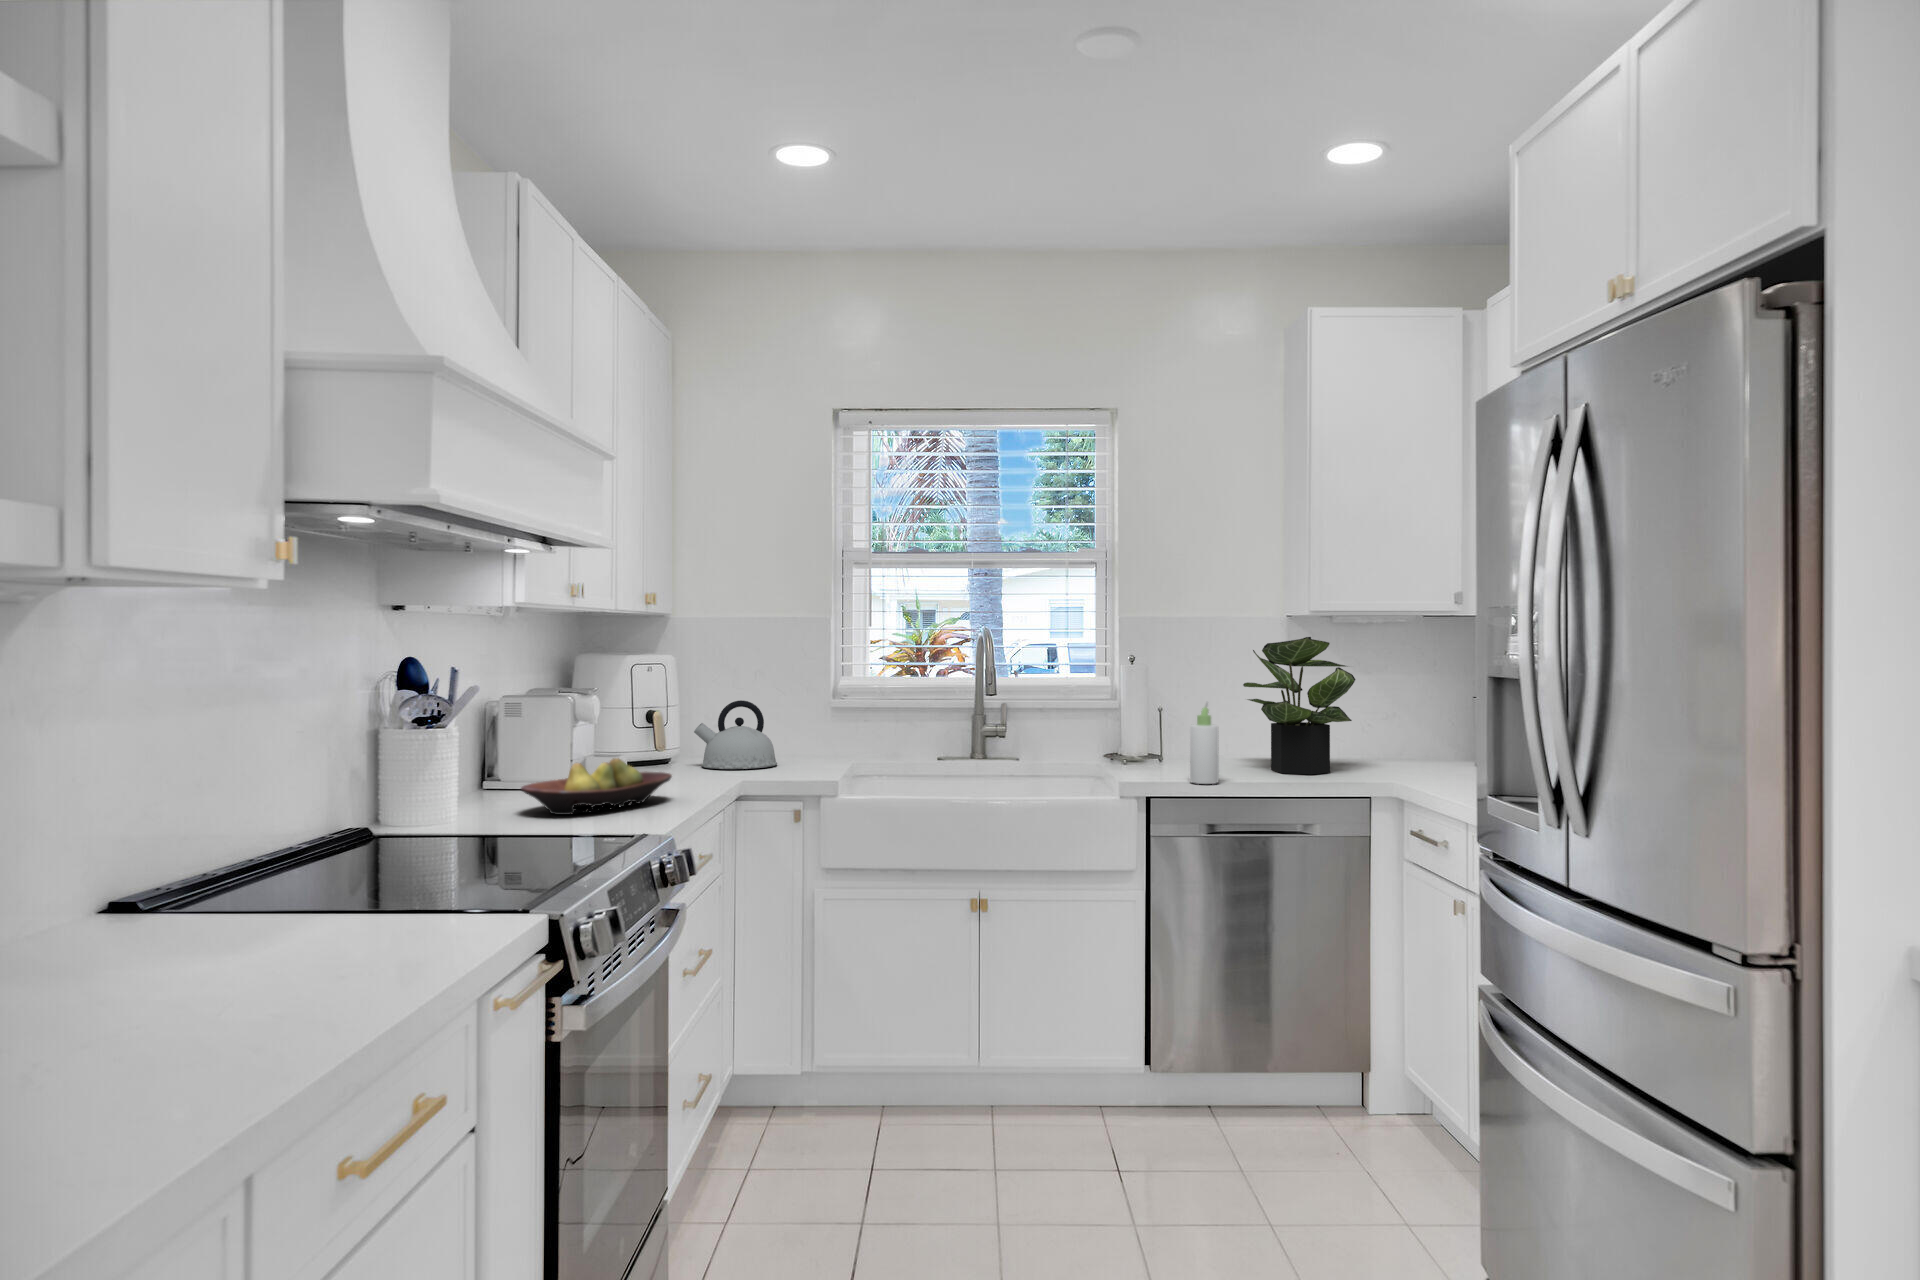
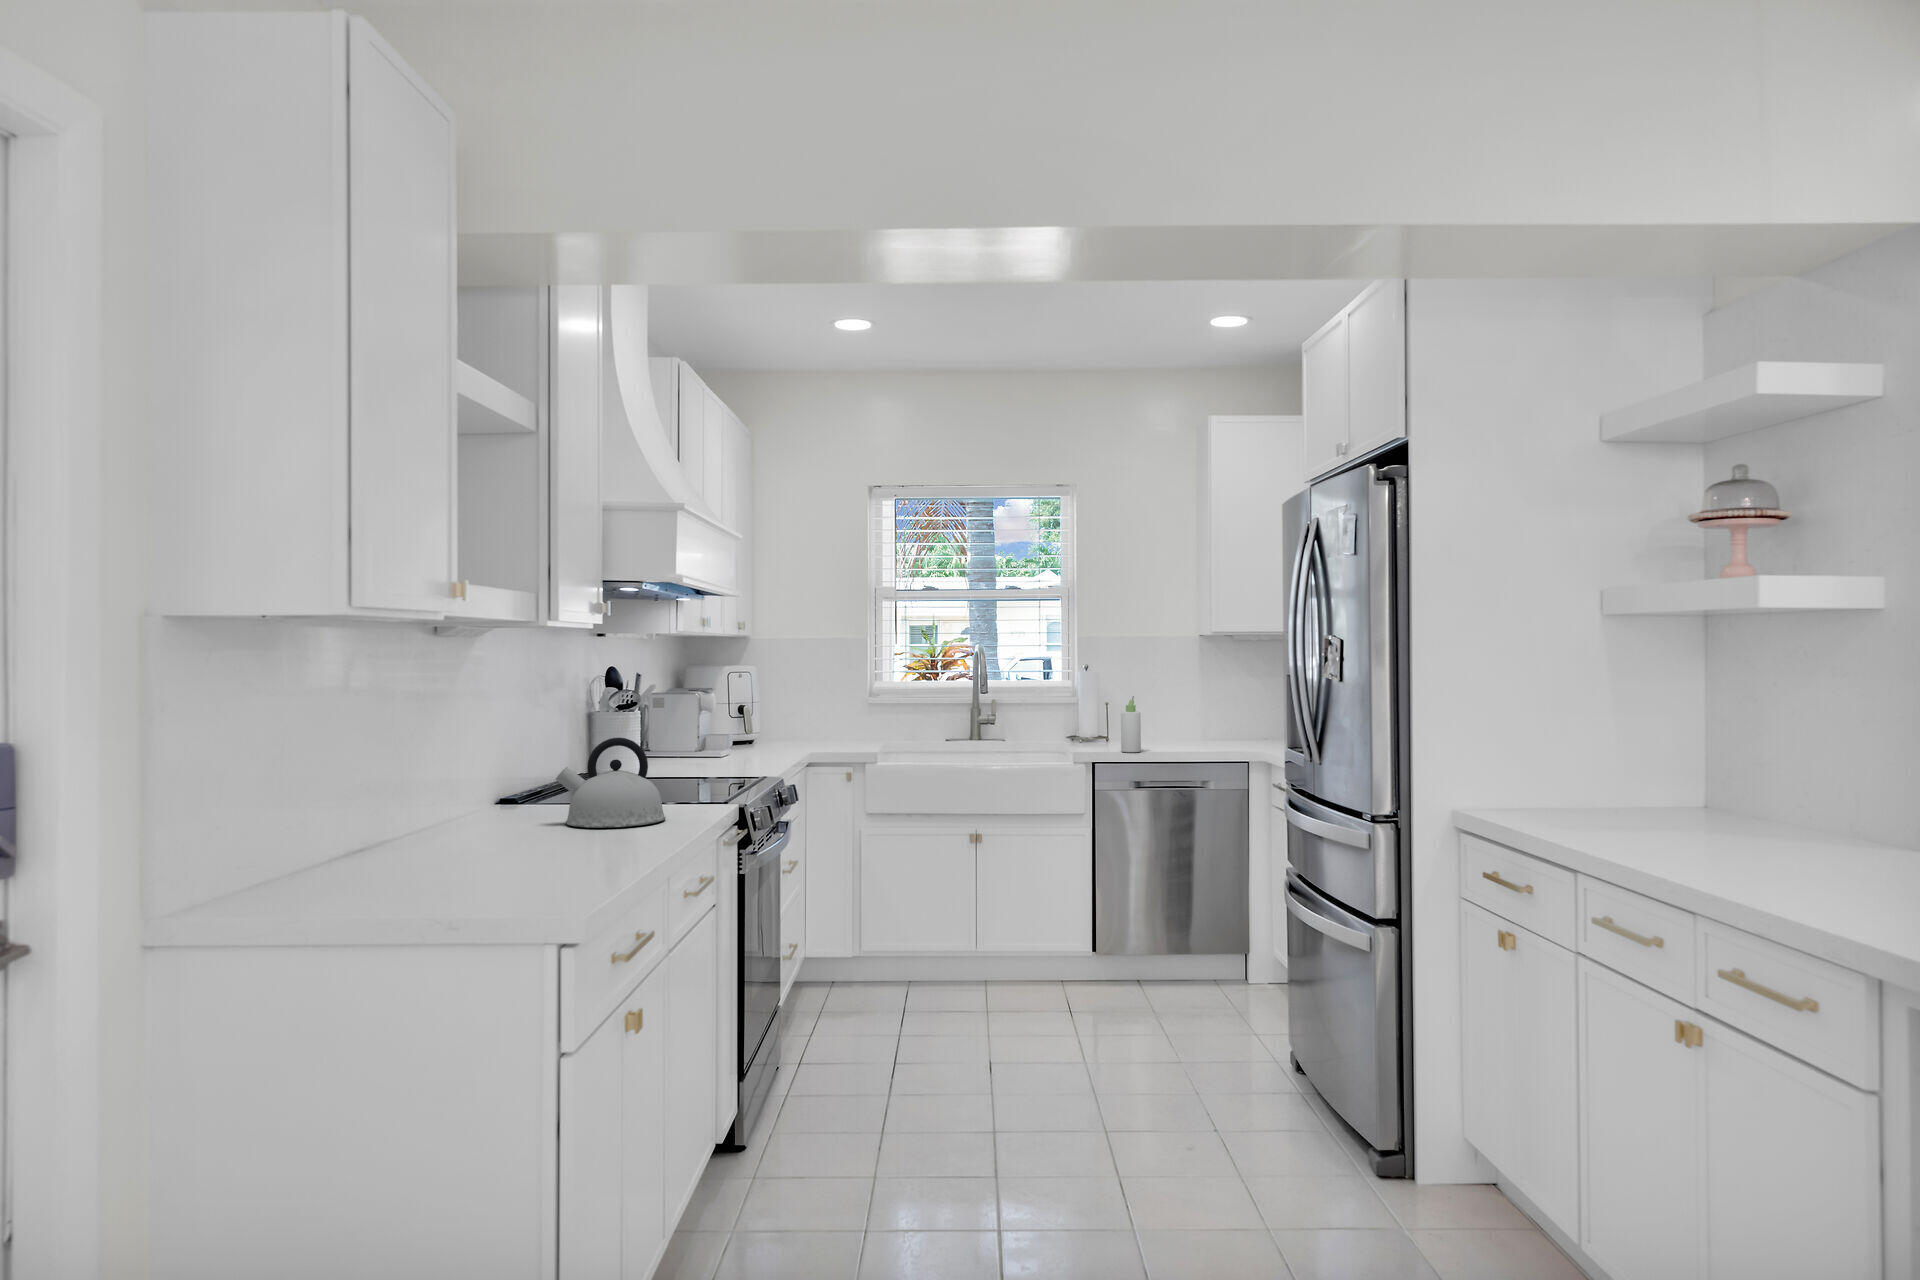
potted plant: present [1243,637,1355,774] -> none [1163,651,1242,747]
kettle: present [694,700,777,769] -> present [556,738,666,828]
fruit bowl: present [521,758,672,815] -> none [679,733,771,768]

